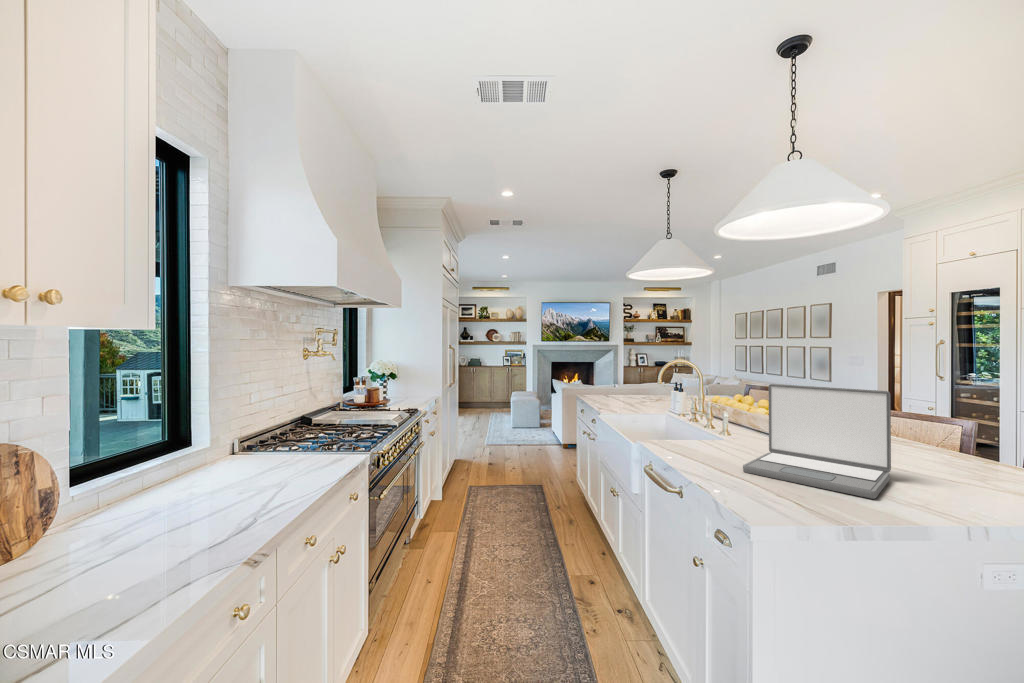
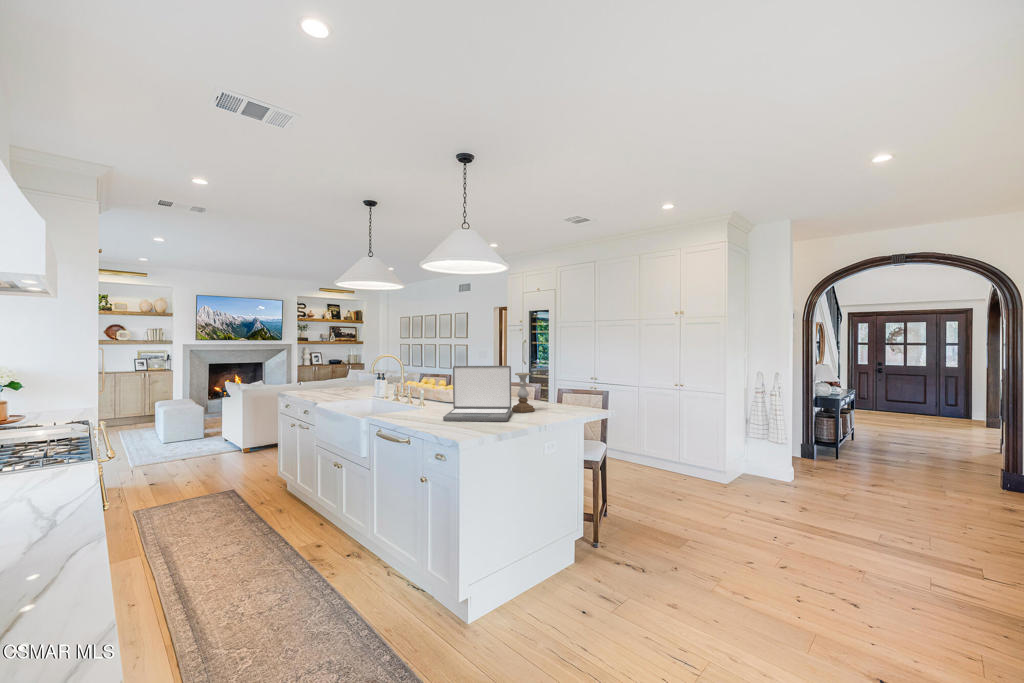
candle holder: none [893,405,954,485] -> present [512,373,535,413]

